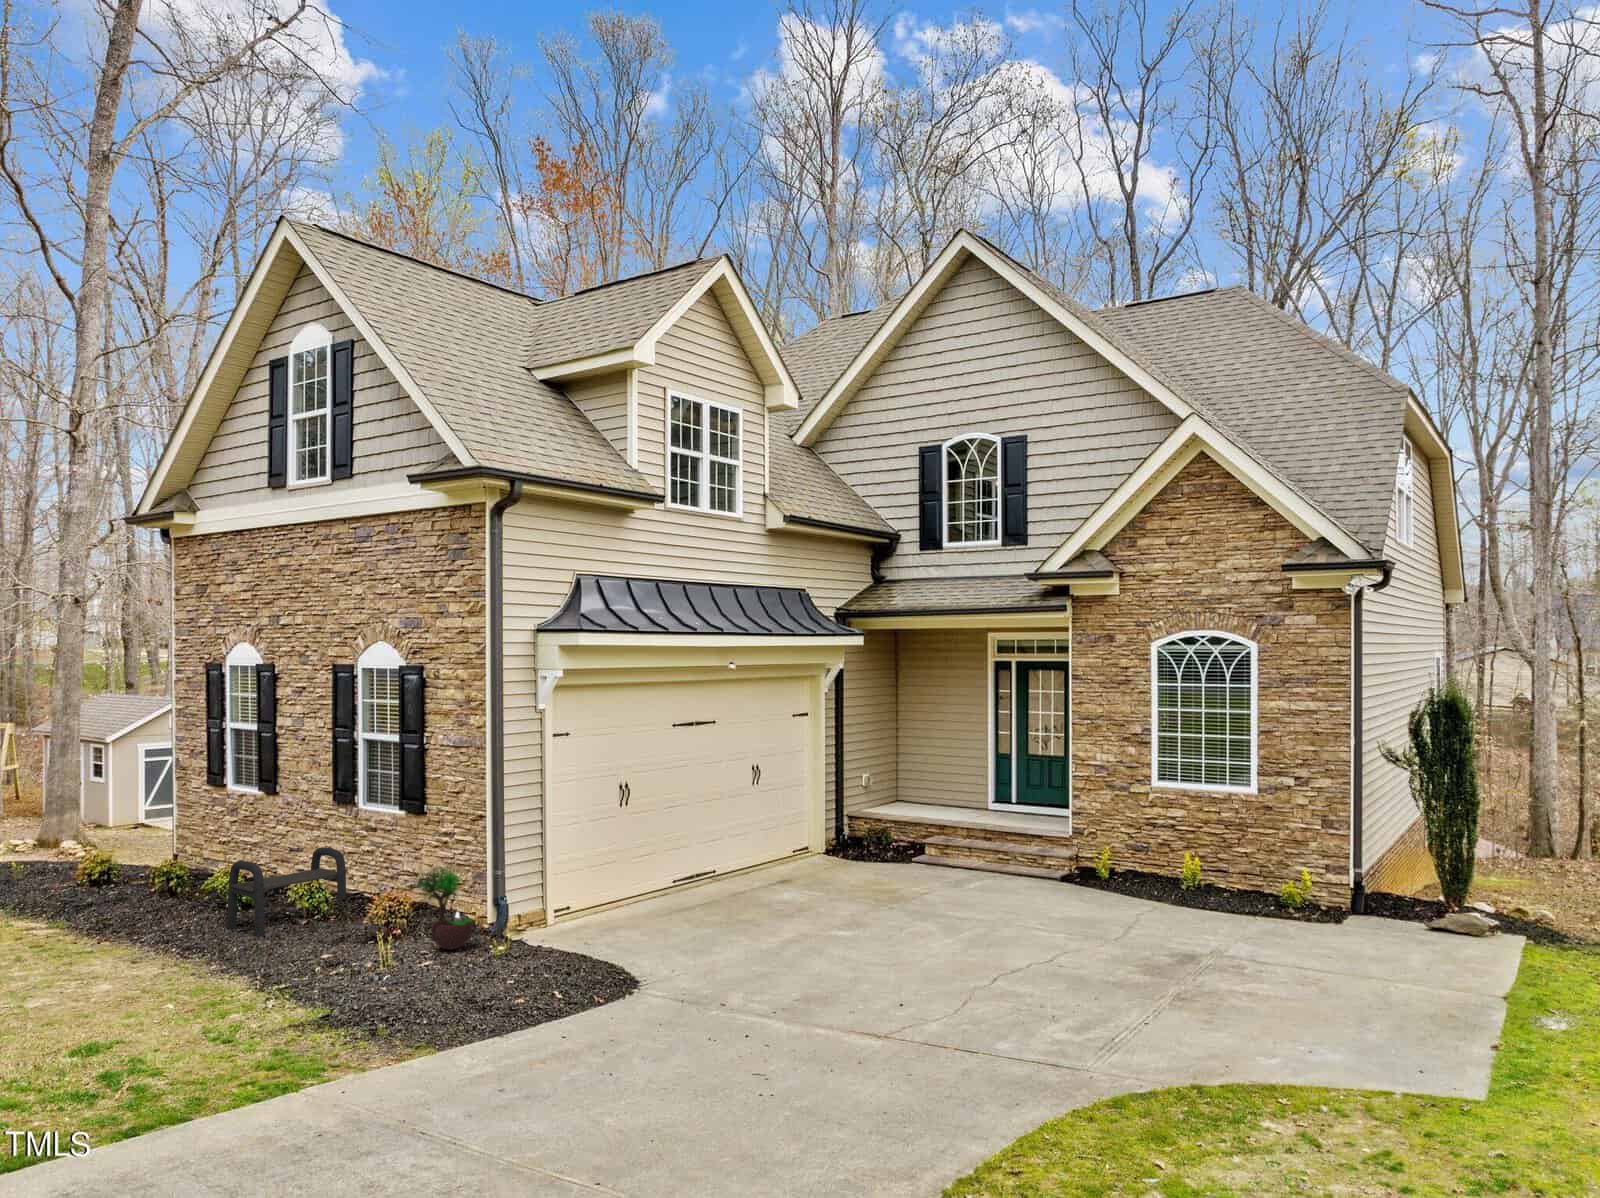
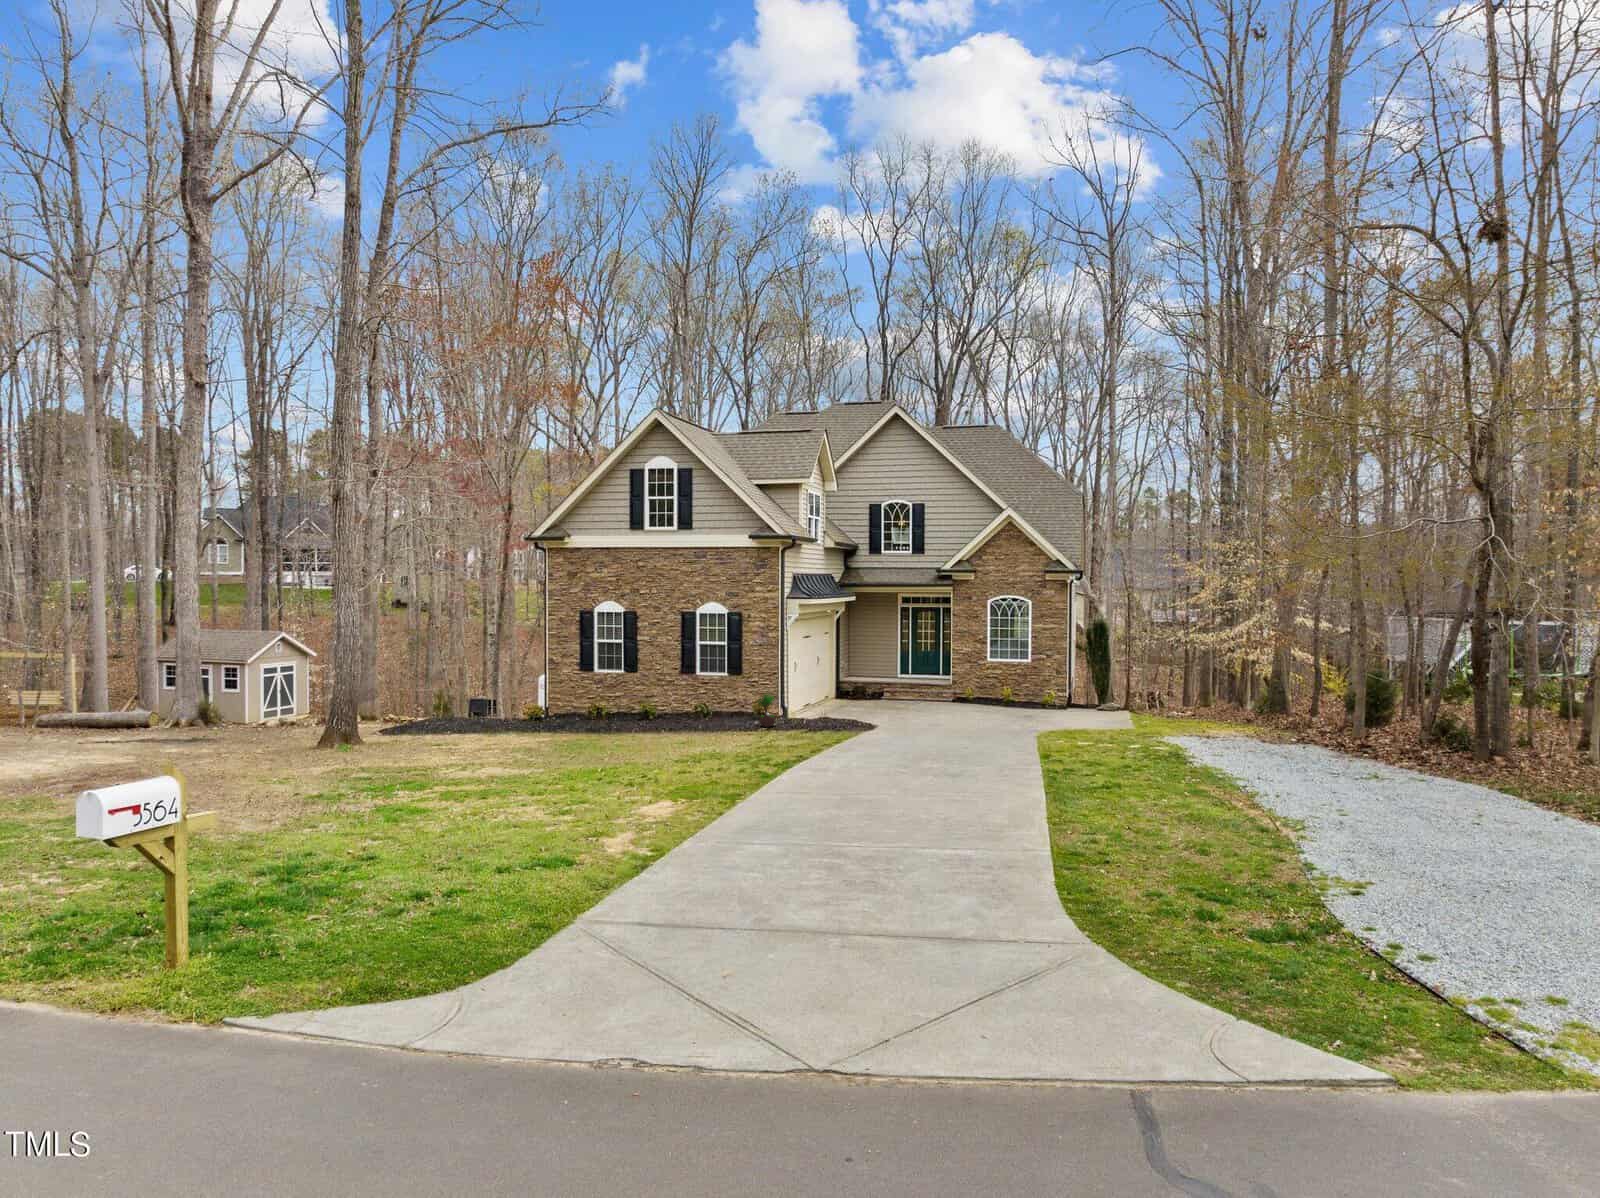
bench: present [227,847,346,937] -> none [652,694,691,729]

